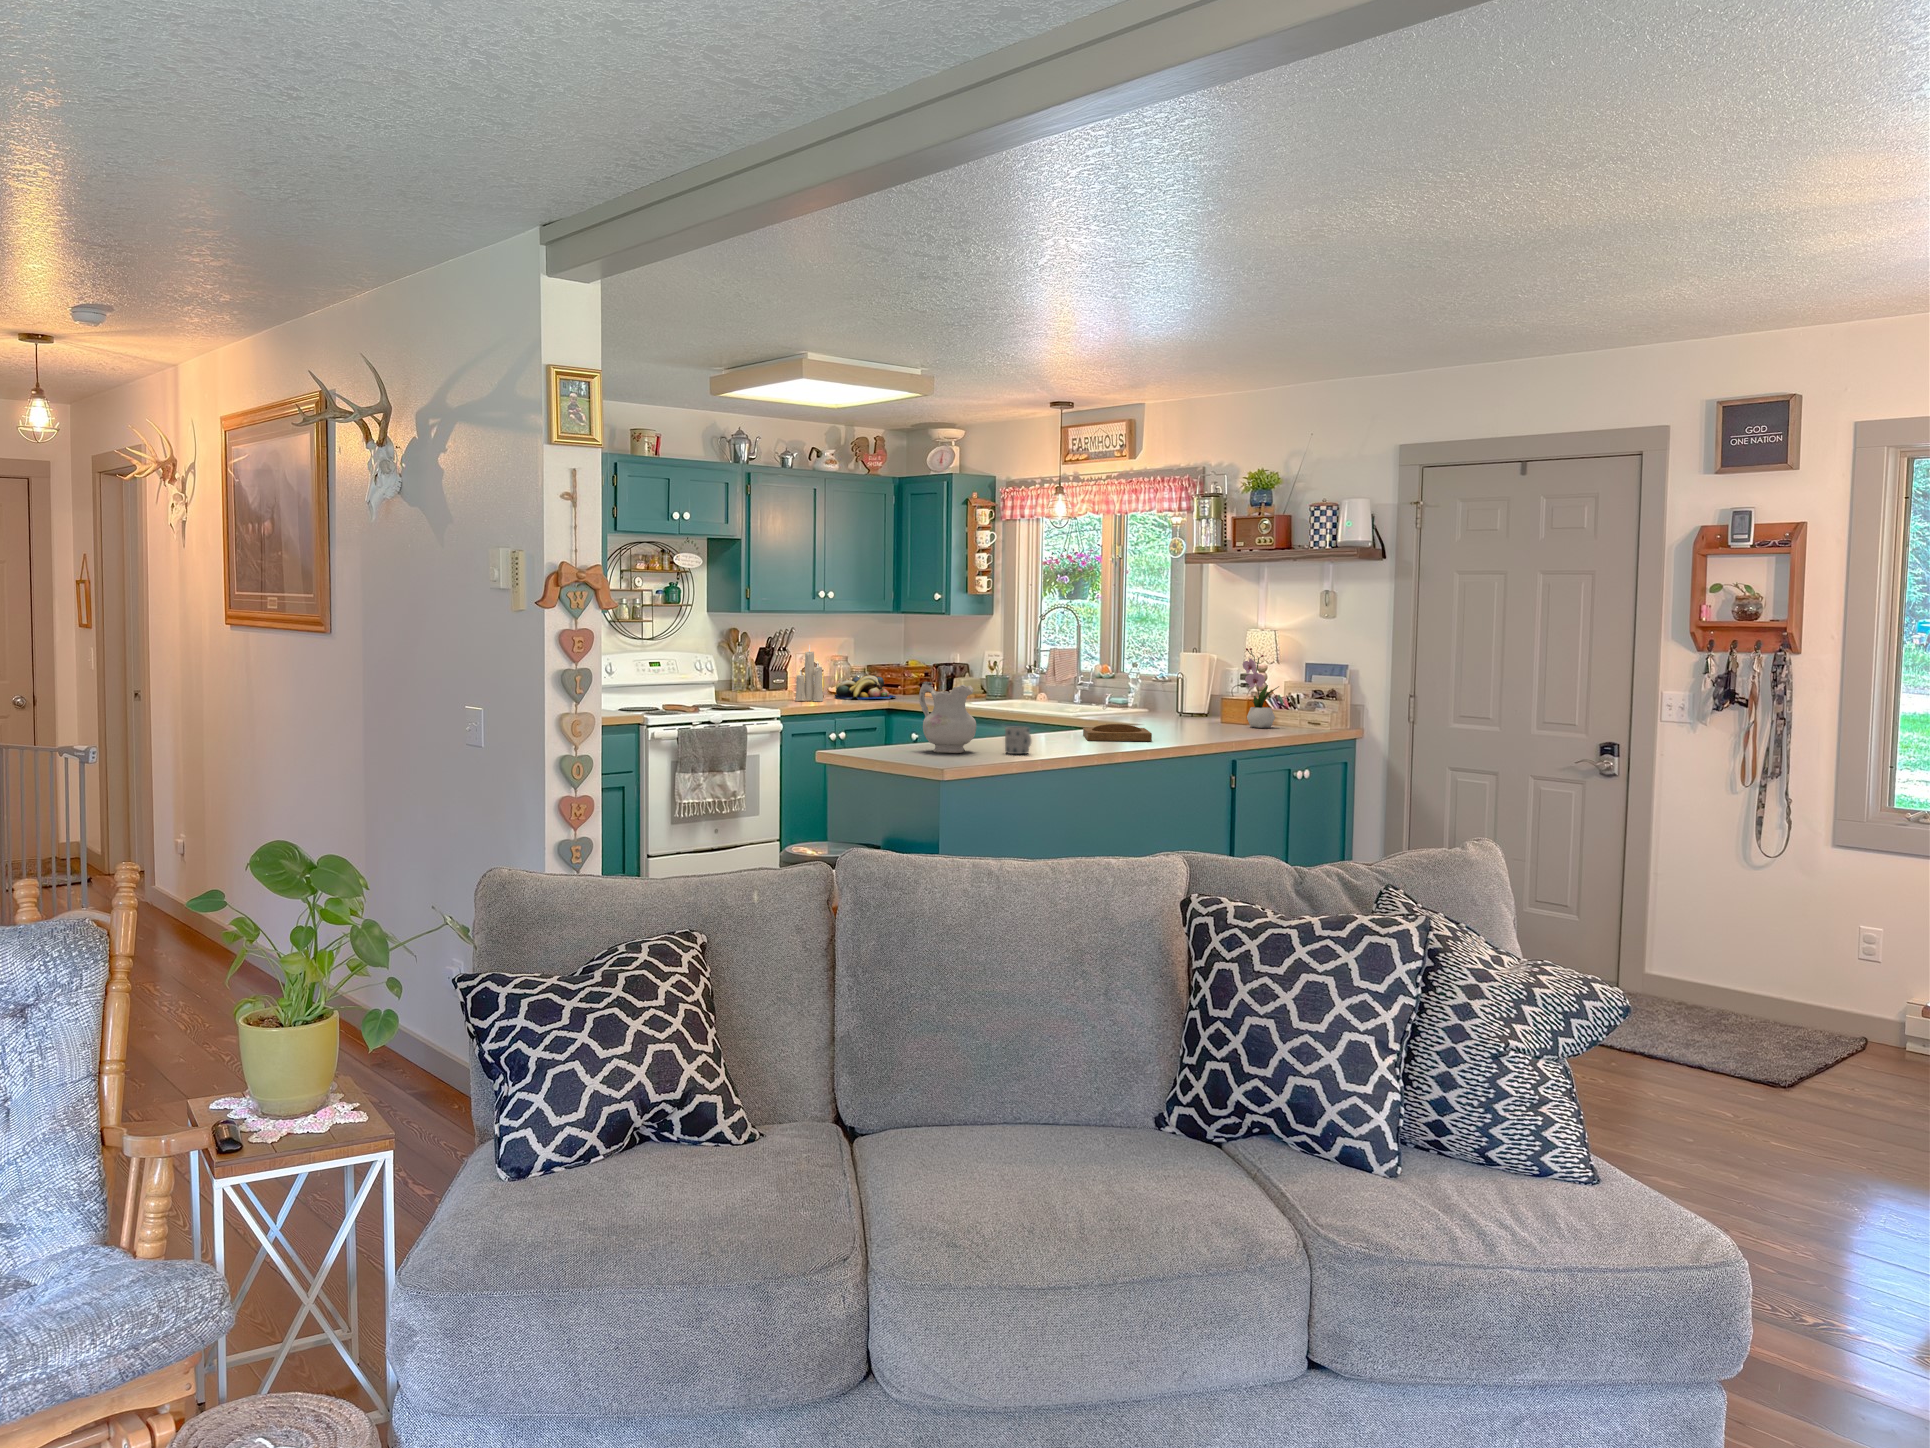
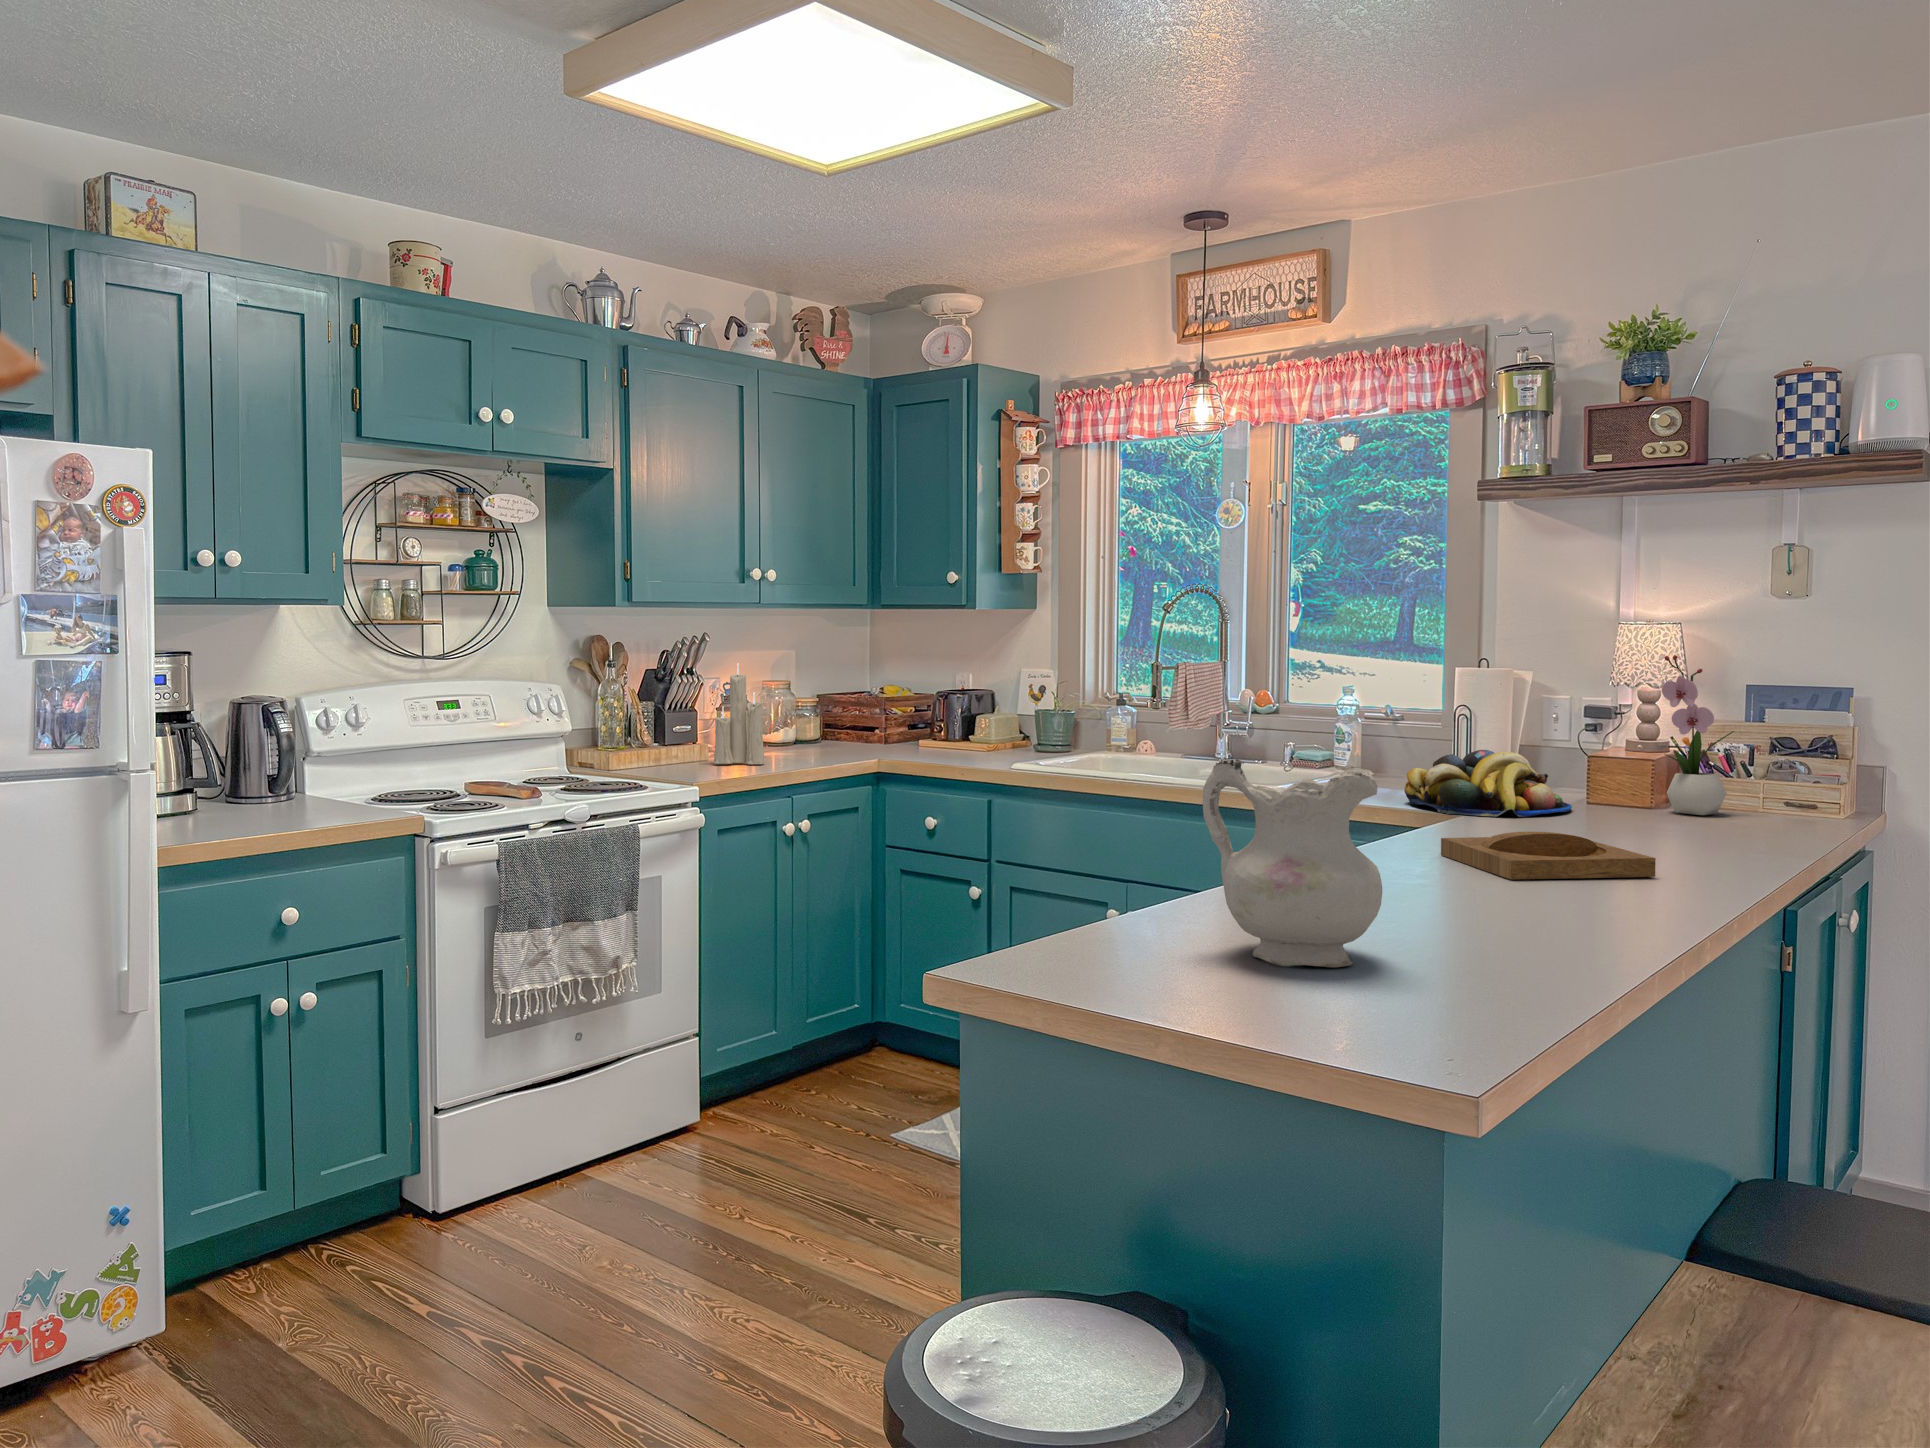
fruit bowl: present [835,675,896,700] -> present [1405,750,1572,817]
mug: present [1005,726,1031,754] -> none [1457,879,1557,964]

